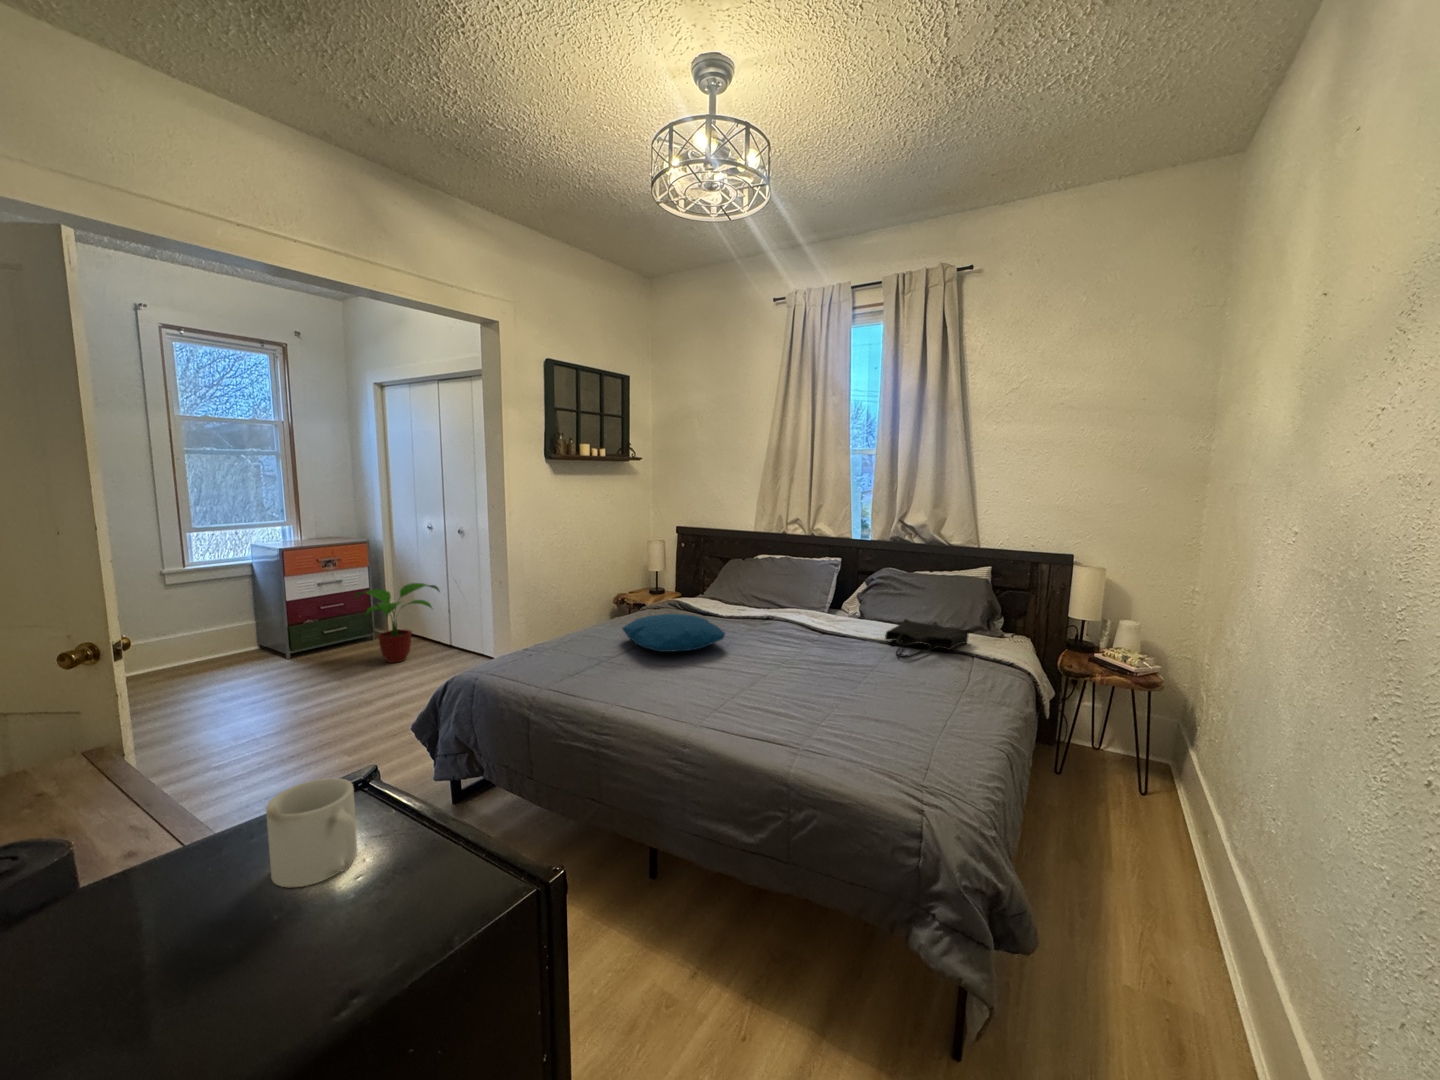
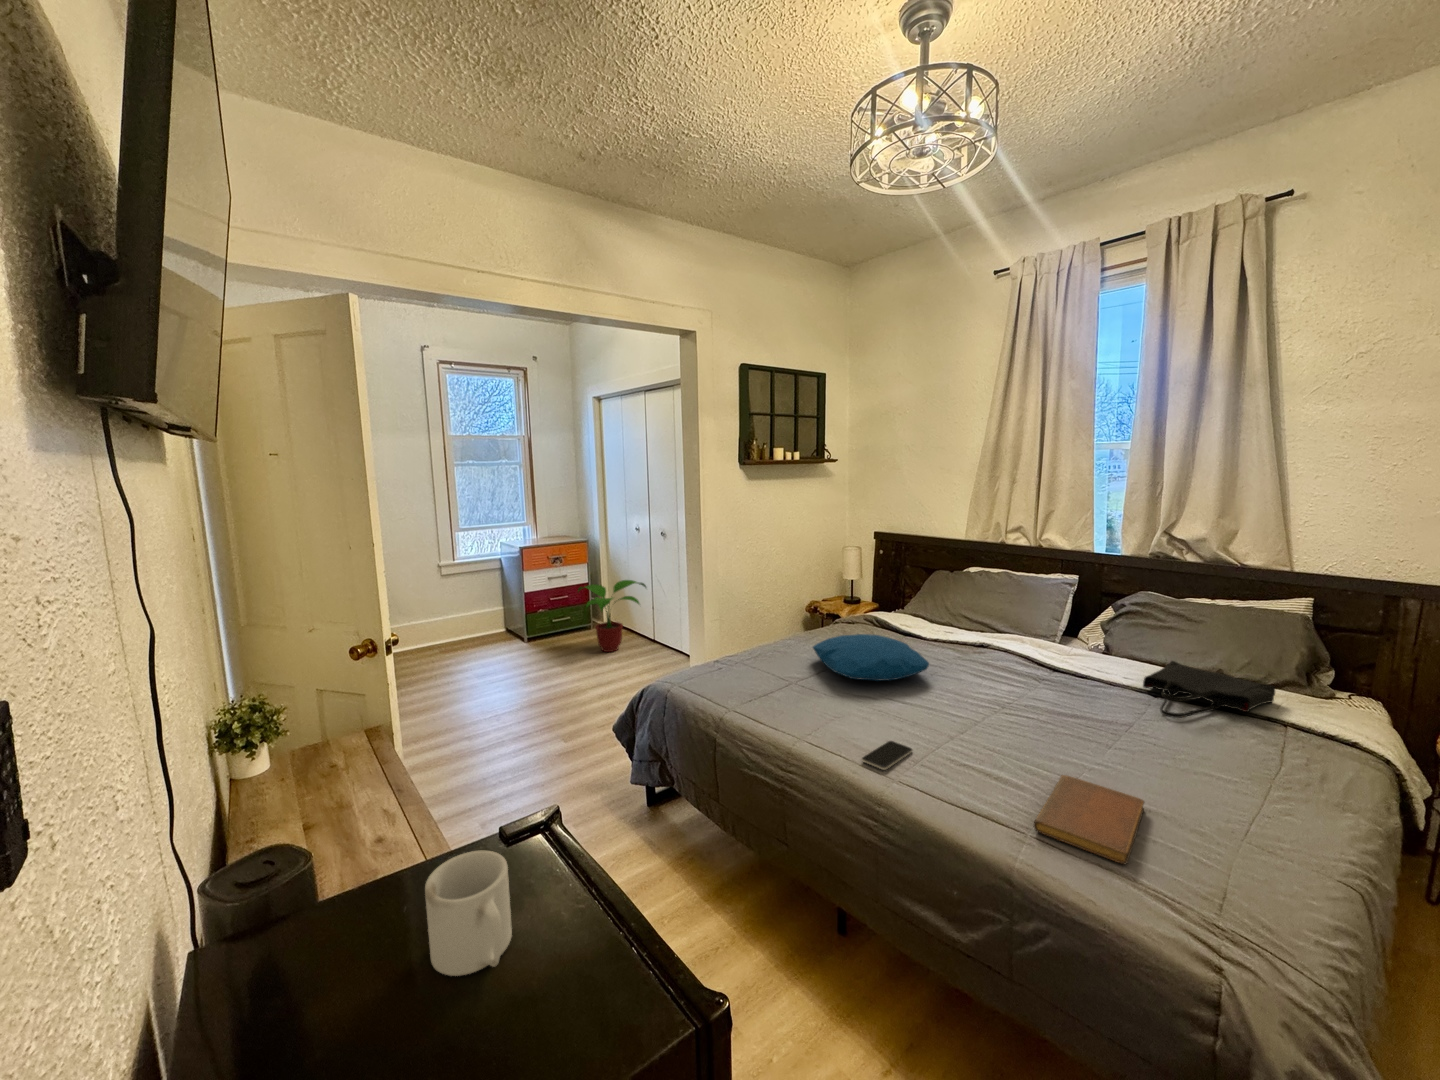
smartphone: none [669,696,712,718] -> present [862,741,912,770]
notebook: none [804,704,881,757] -> present [1034,775,1144,864]

